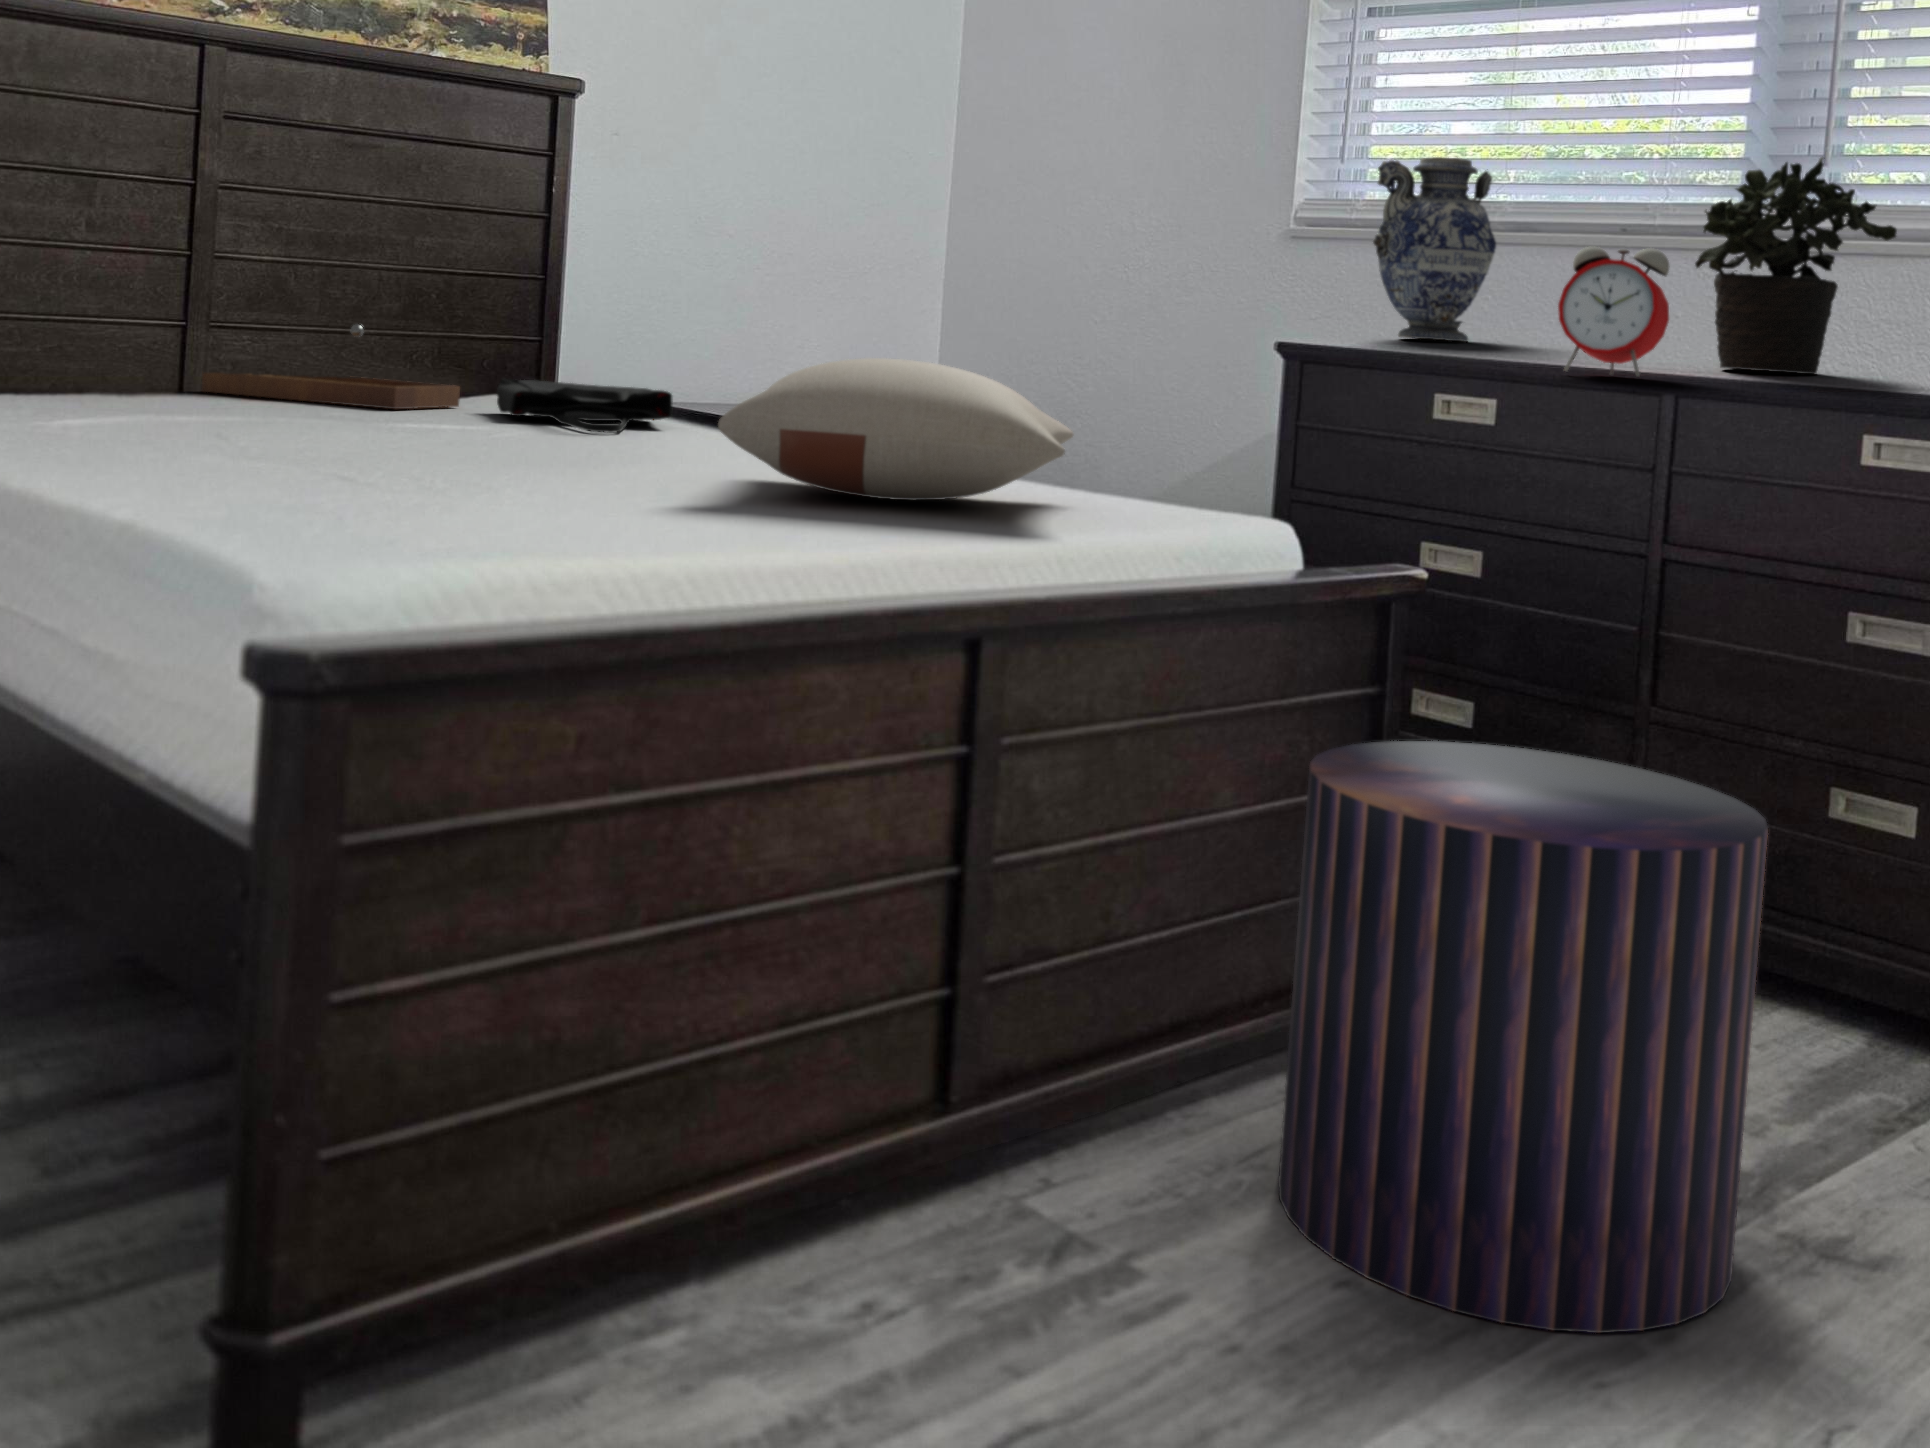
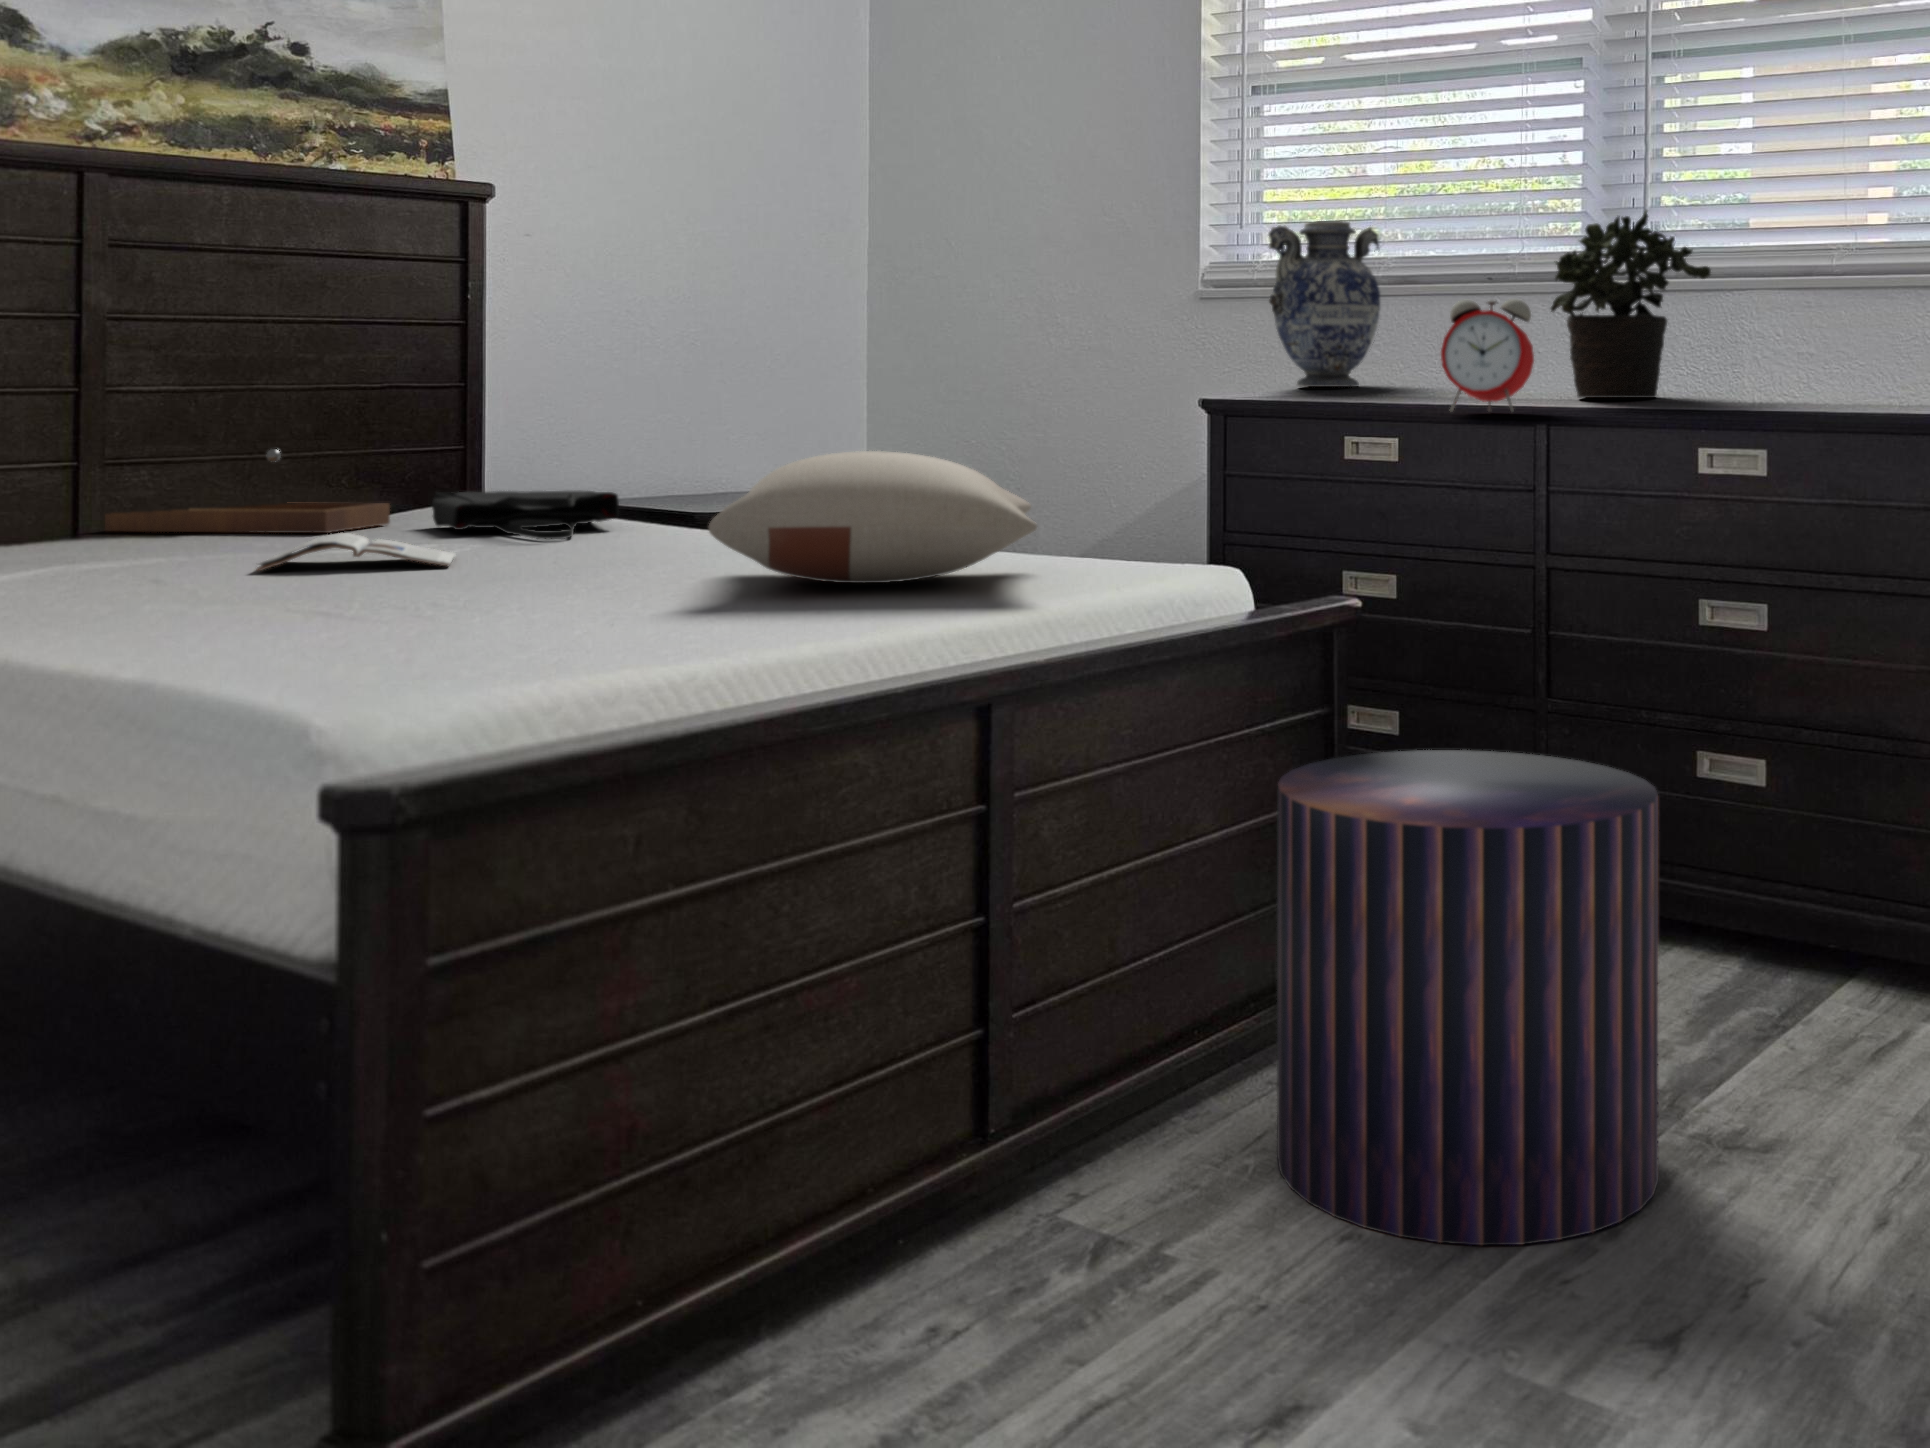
magazine: none [303,407,499,447] -> present [257,533,455,571]

